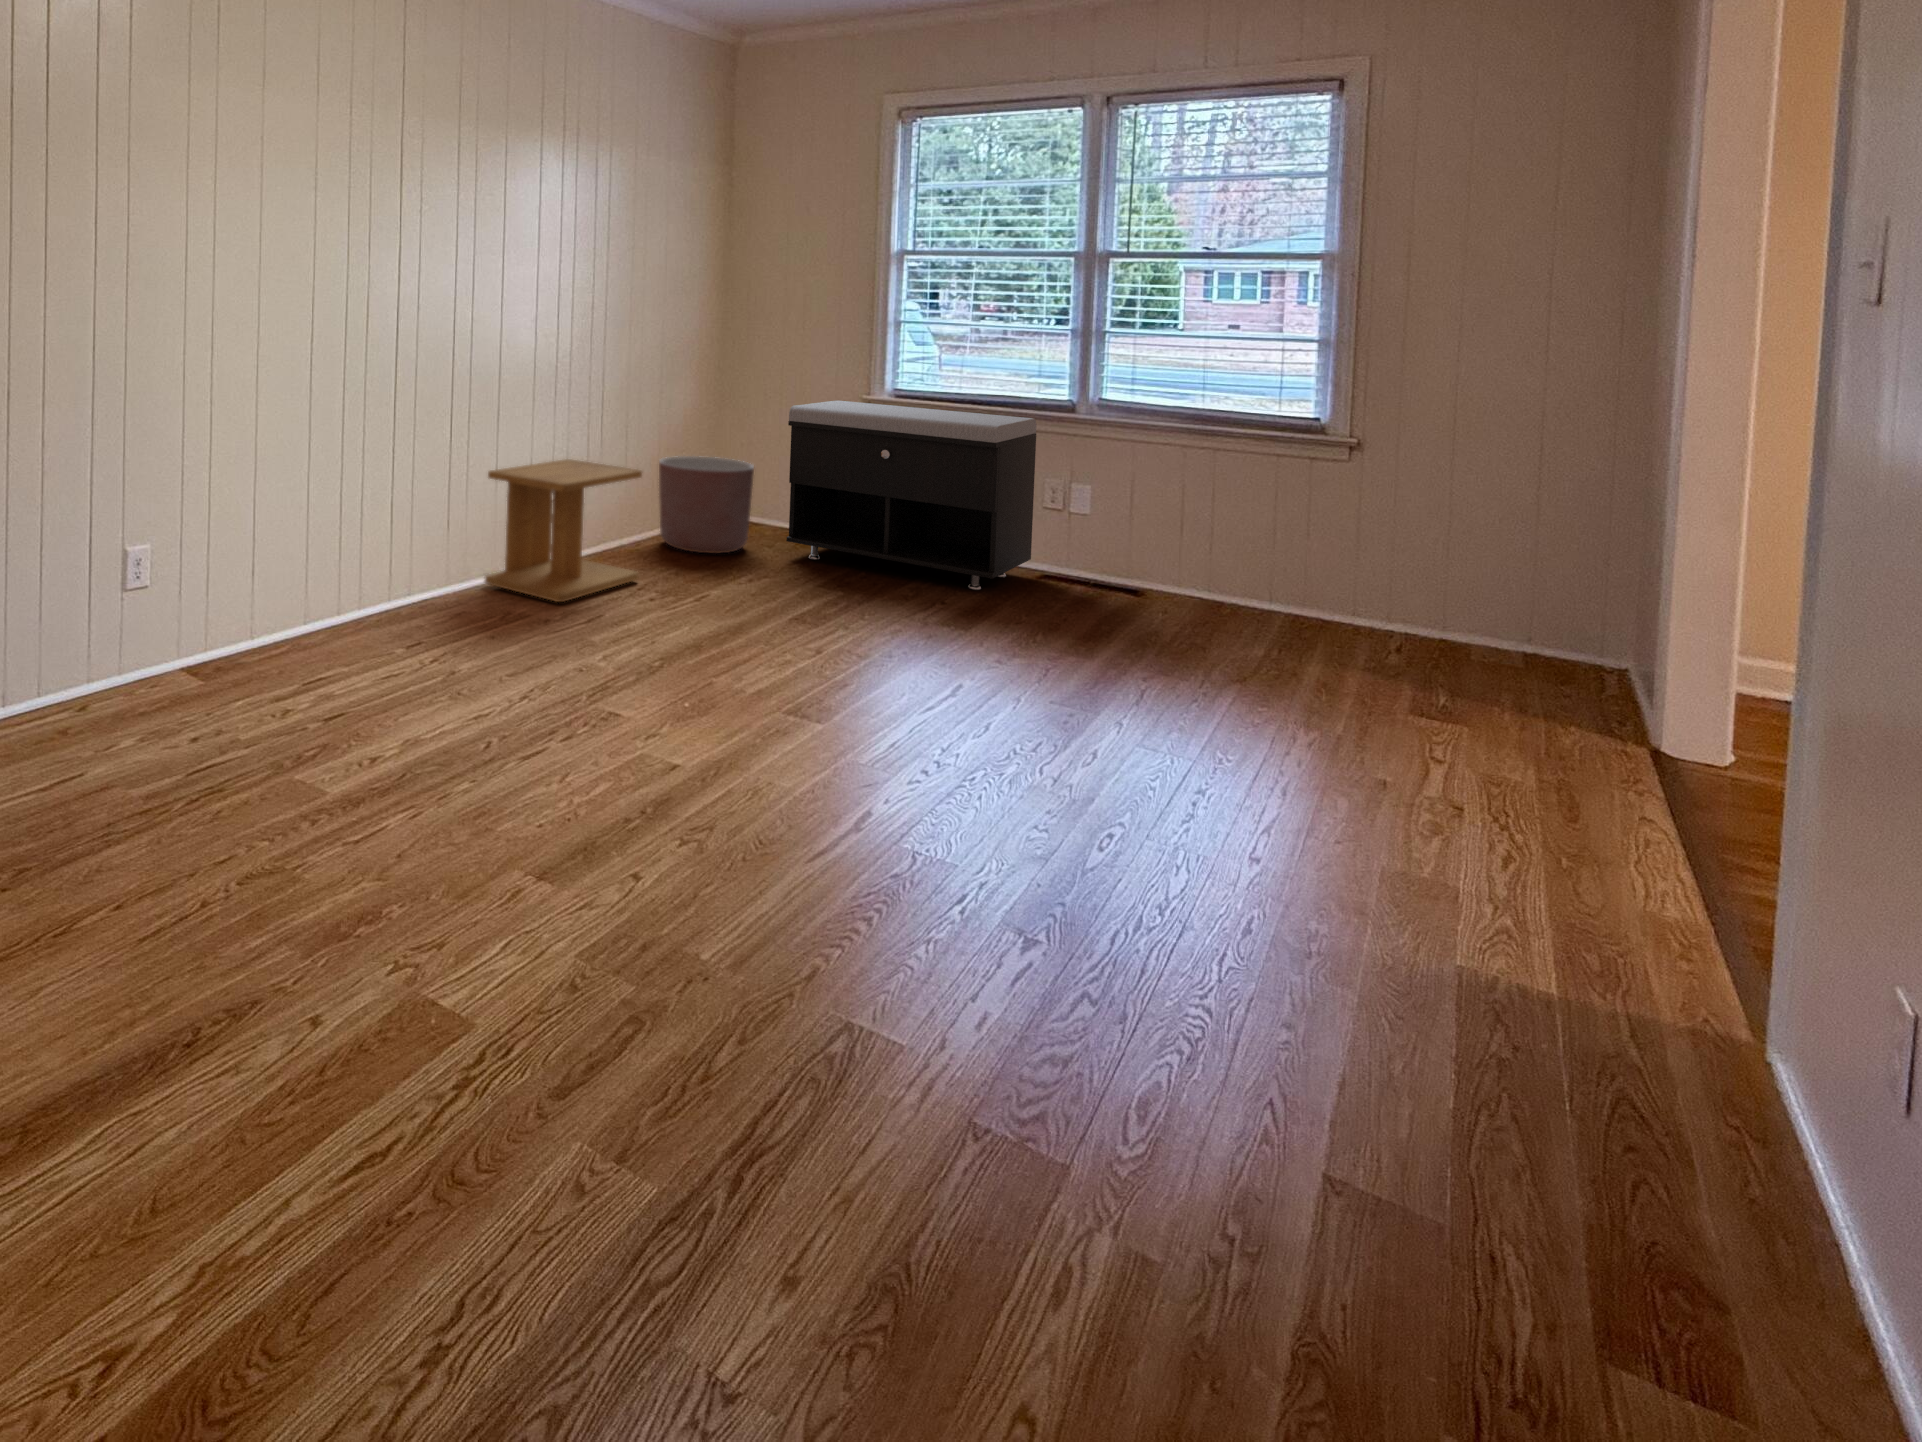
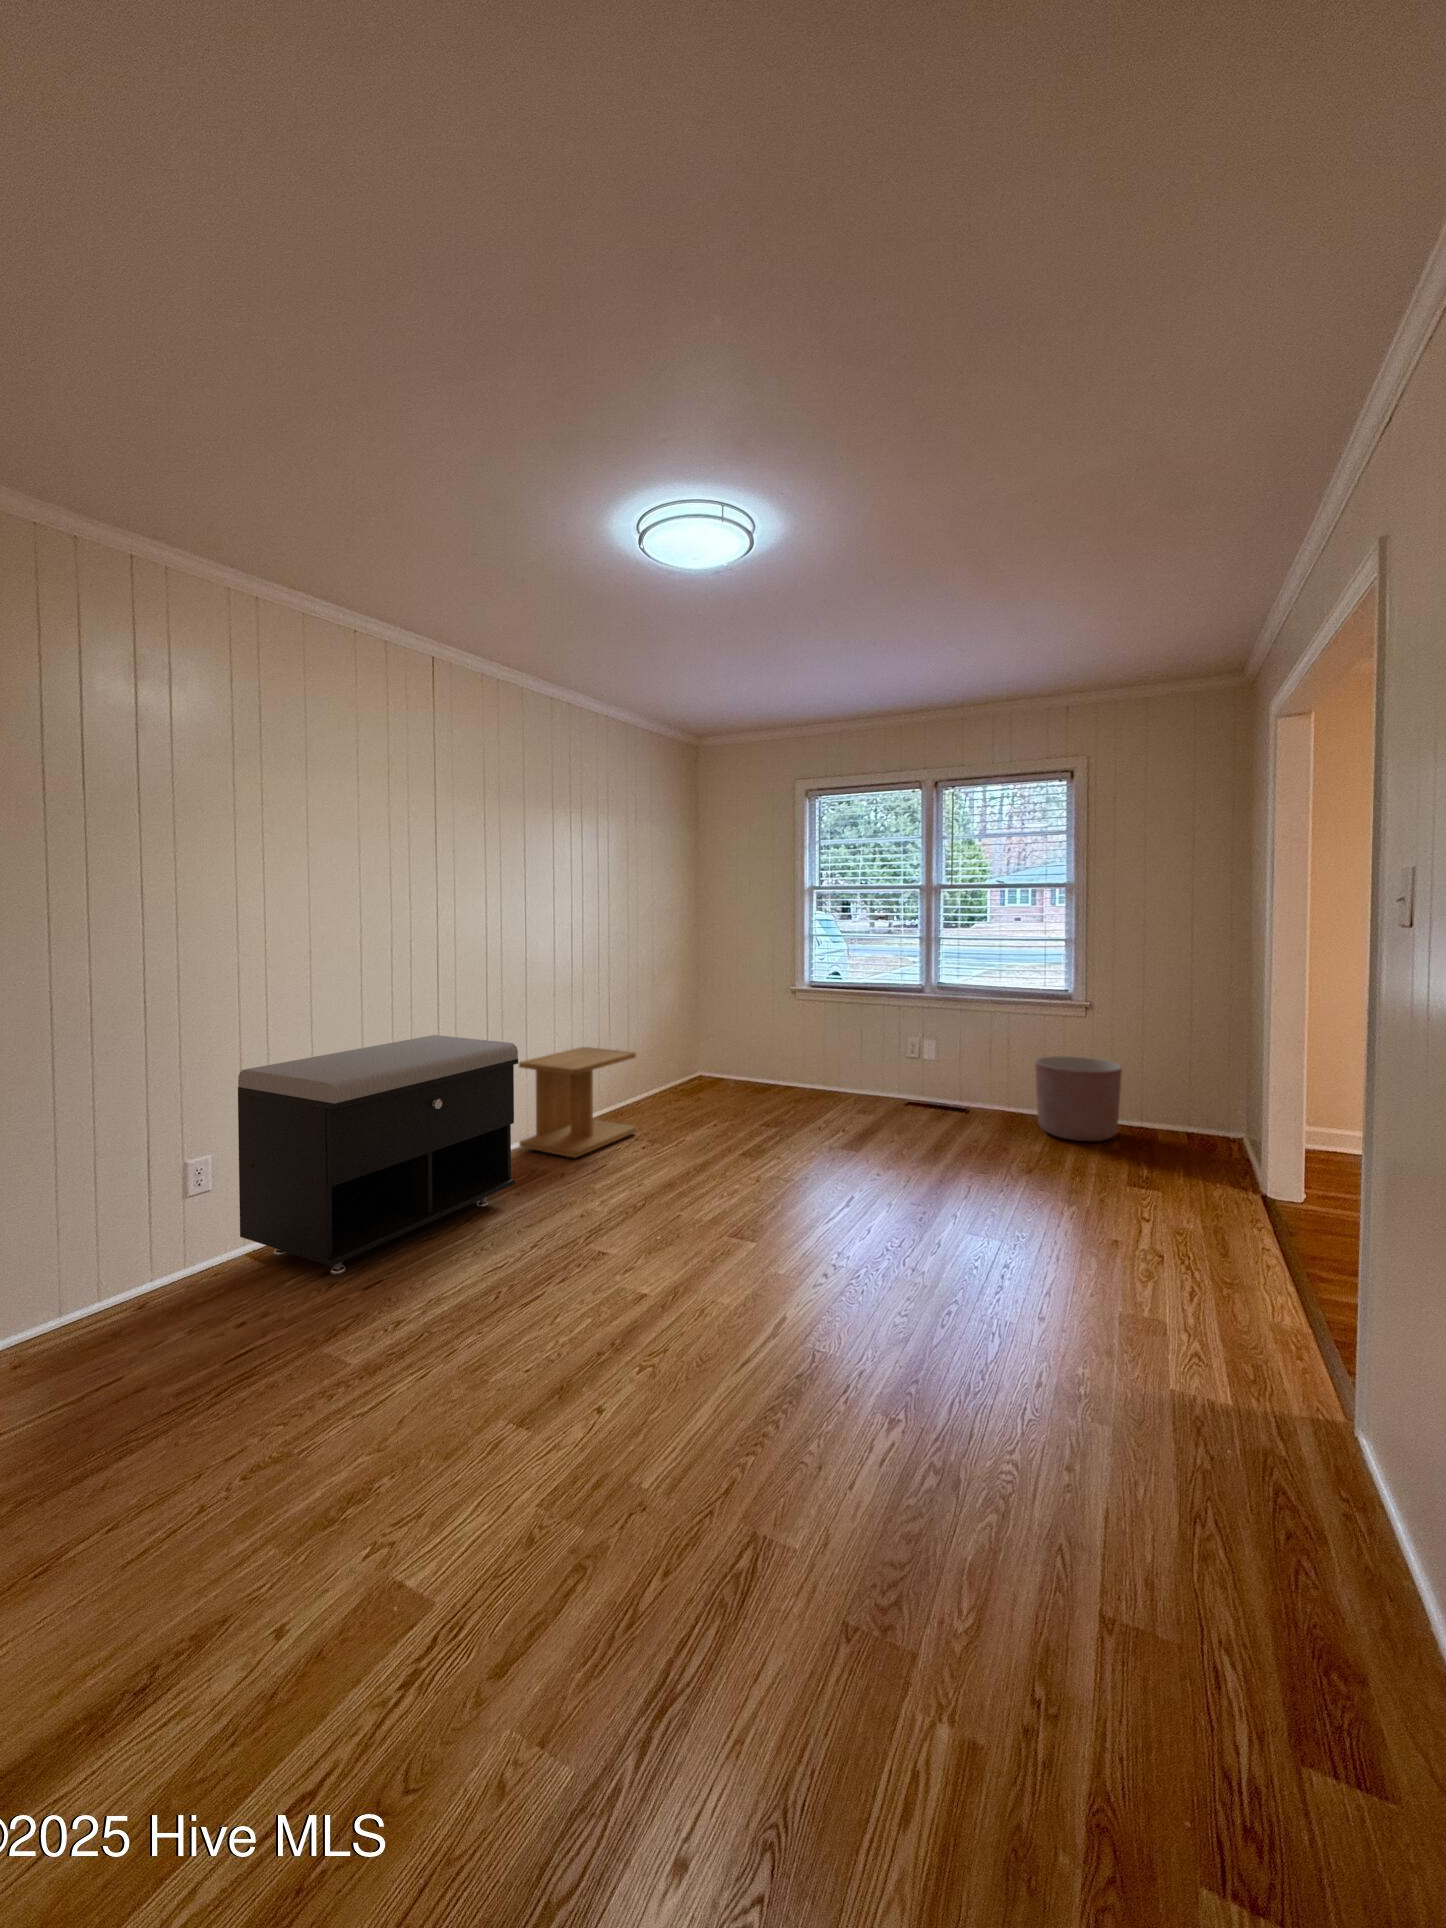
storage bench: present [786,400,1036,590] -> present [238,1035,518,1275]
planter: present [659,456,754,553] -> present [1035,1056,1122,1141]

